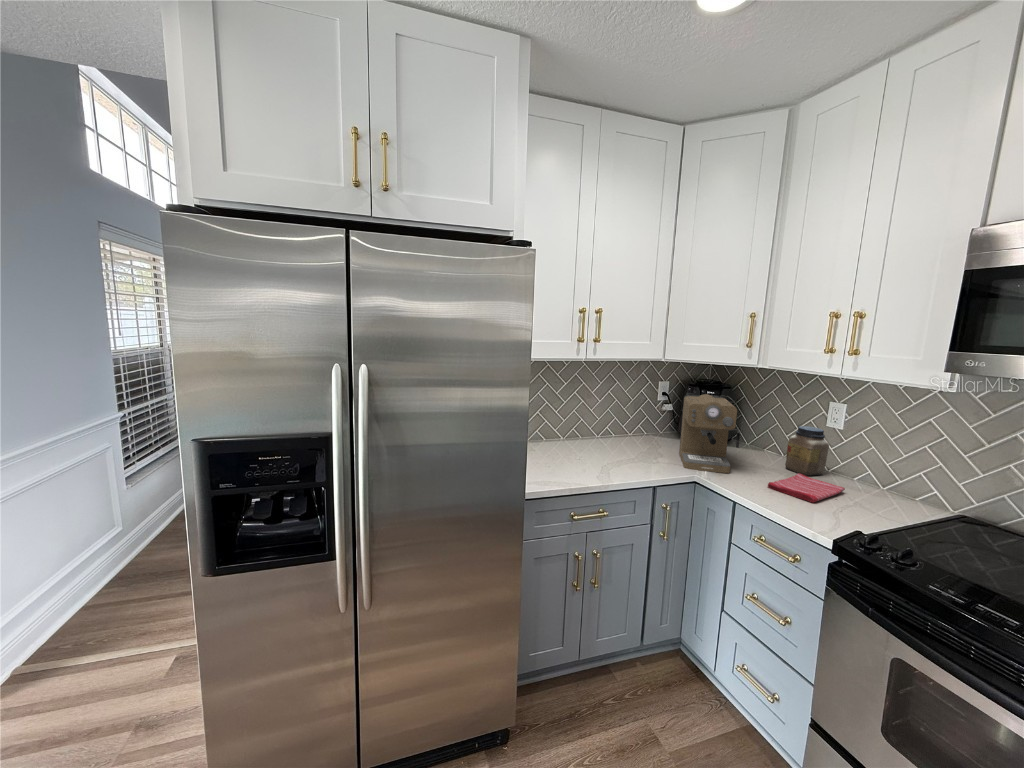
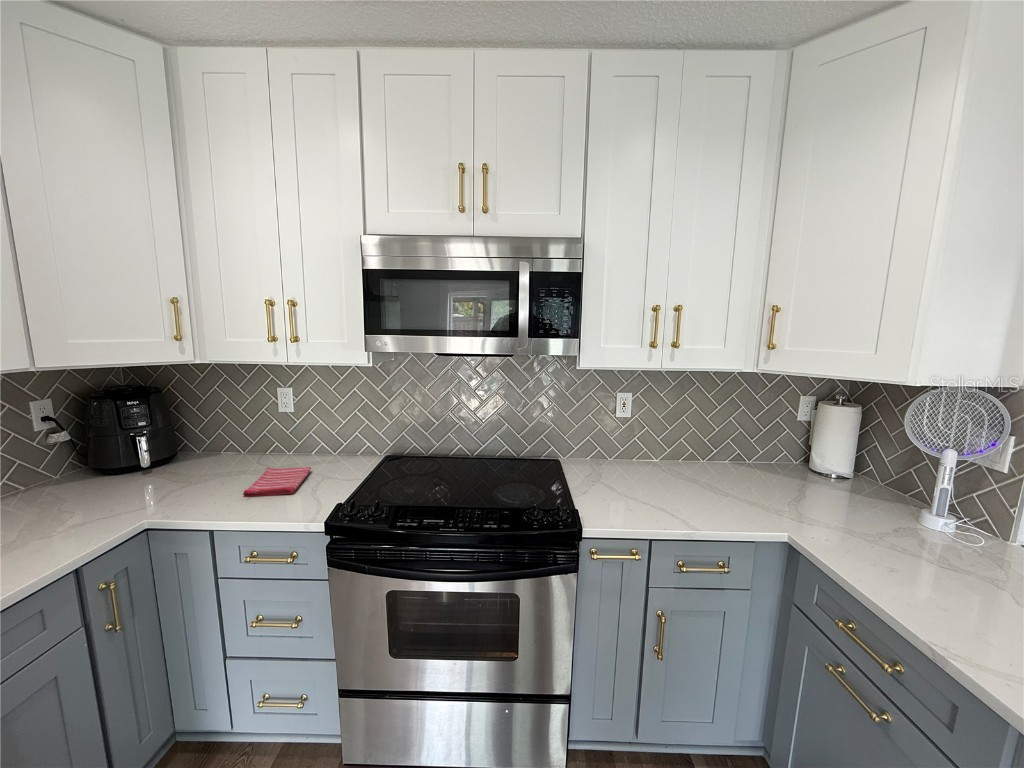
coffee maker: present [679,394,740,473] -> none [95,404,196,517]
jar: present [785,426,829,476] -> none [247,416,287,467]

